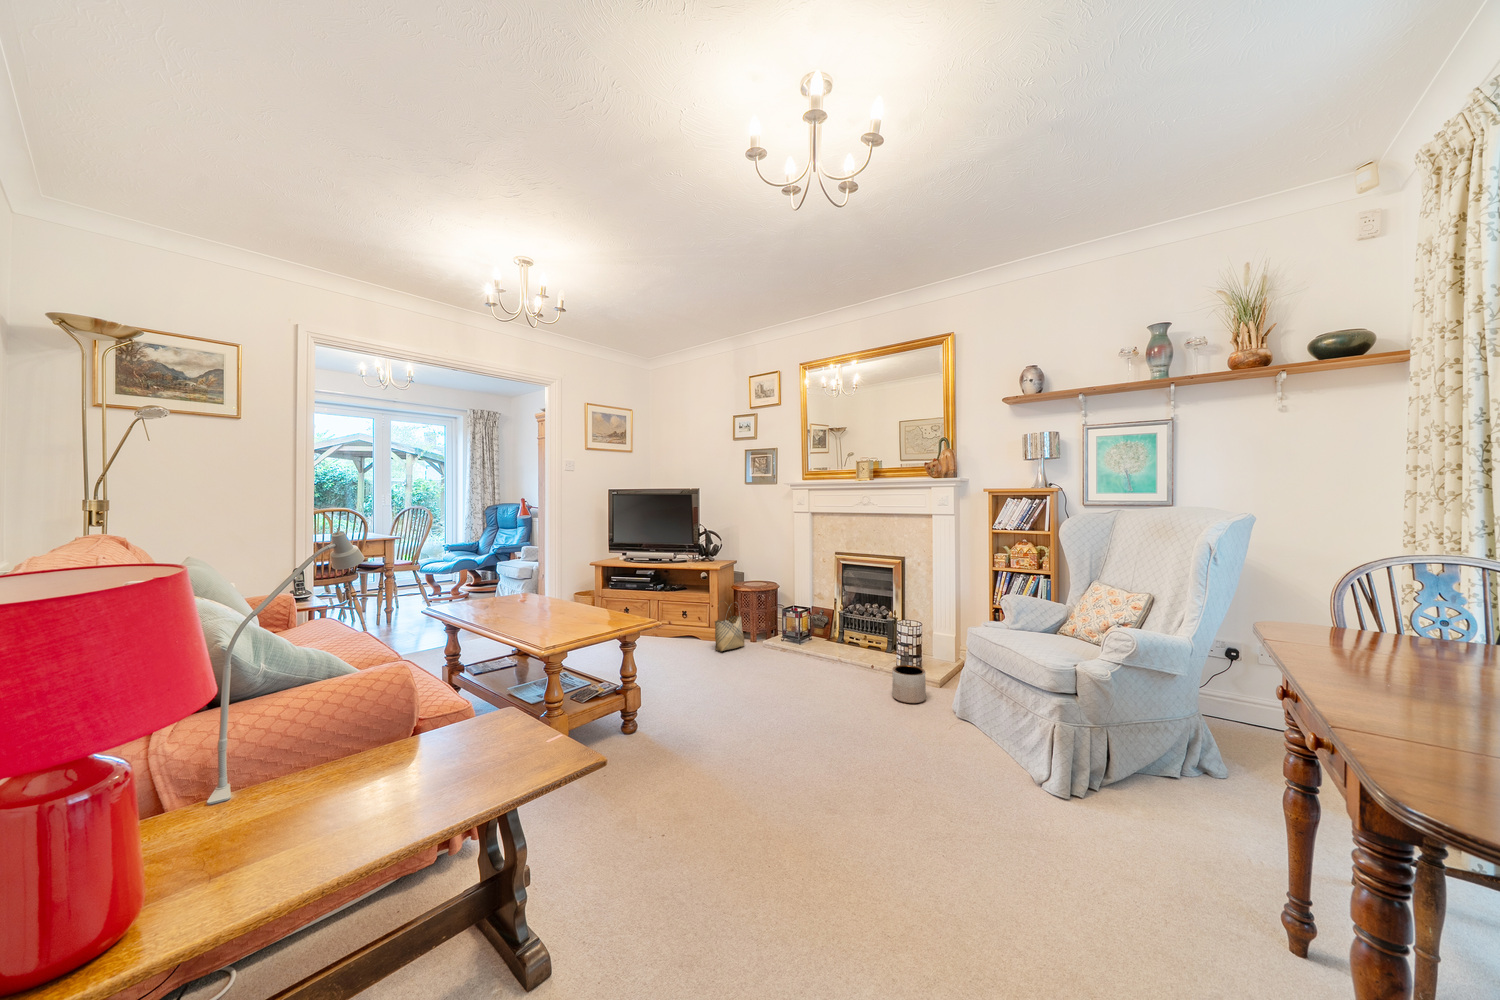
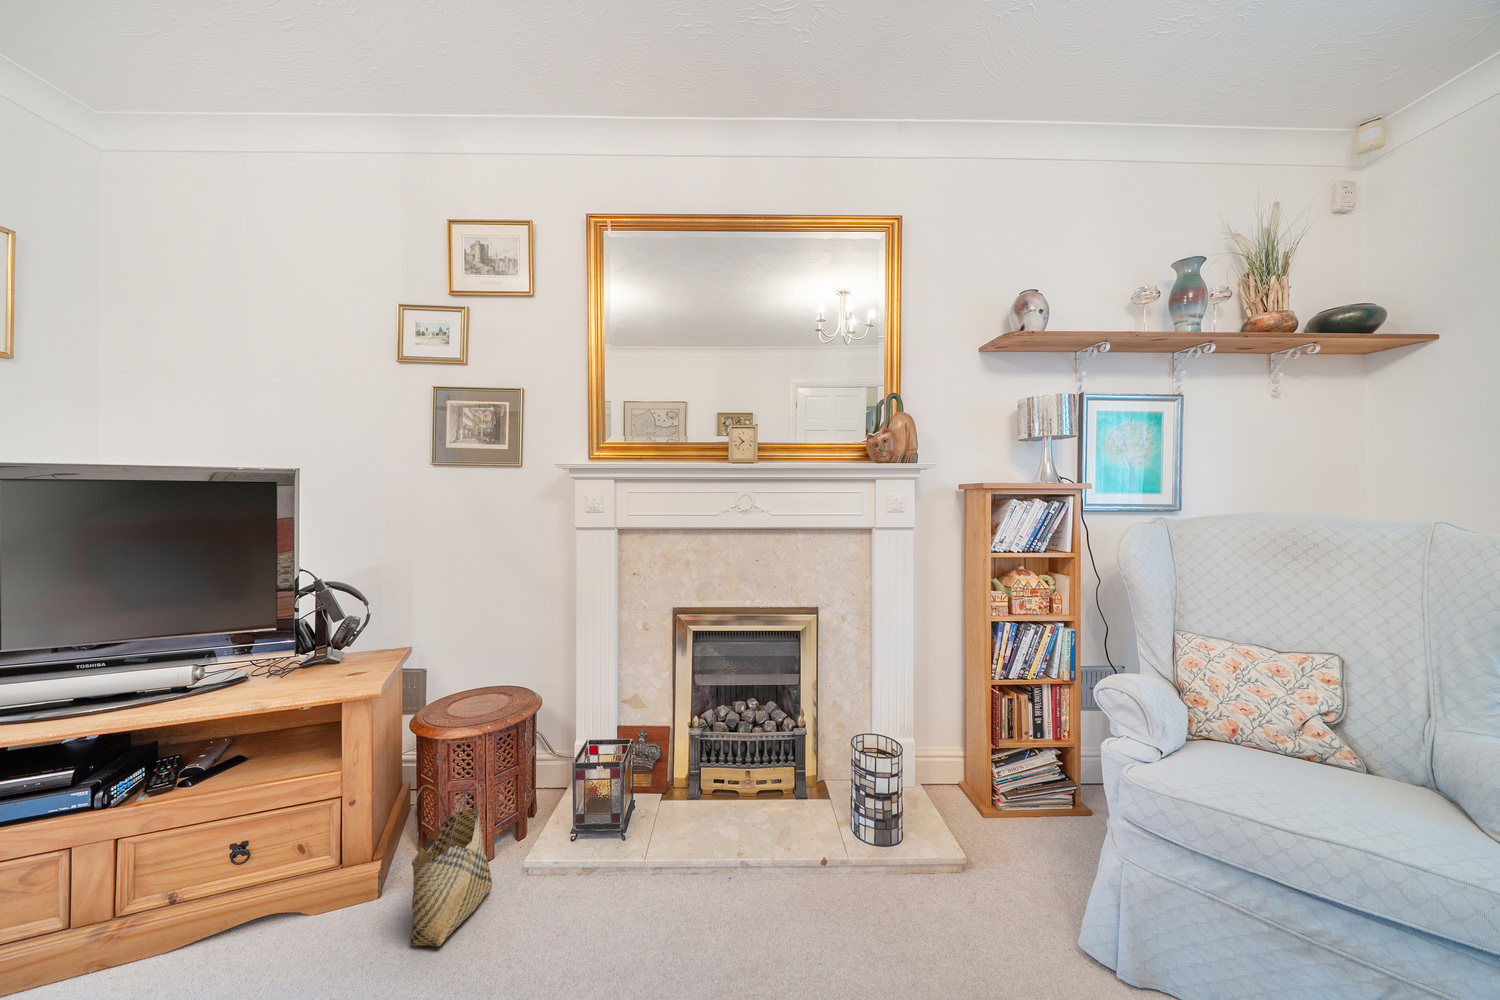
planter: present [892,665,926,703] -> none [954,850,1029,956]

